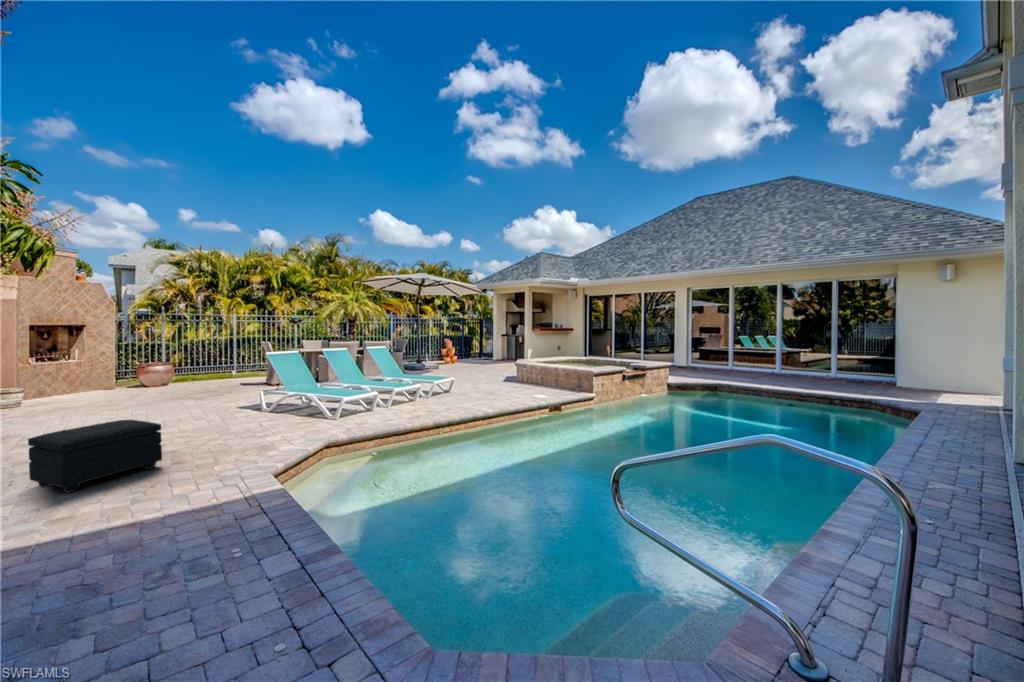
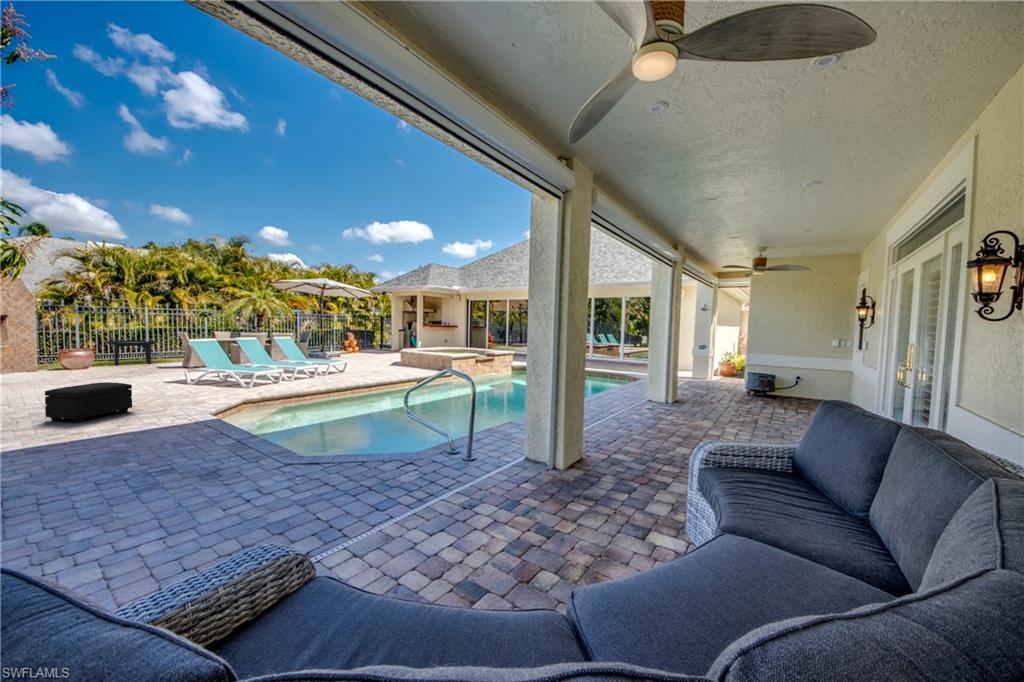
round table: none [192,352,246,381] -> present [106,340,158,365]

